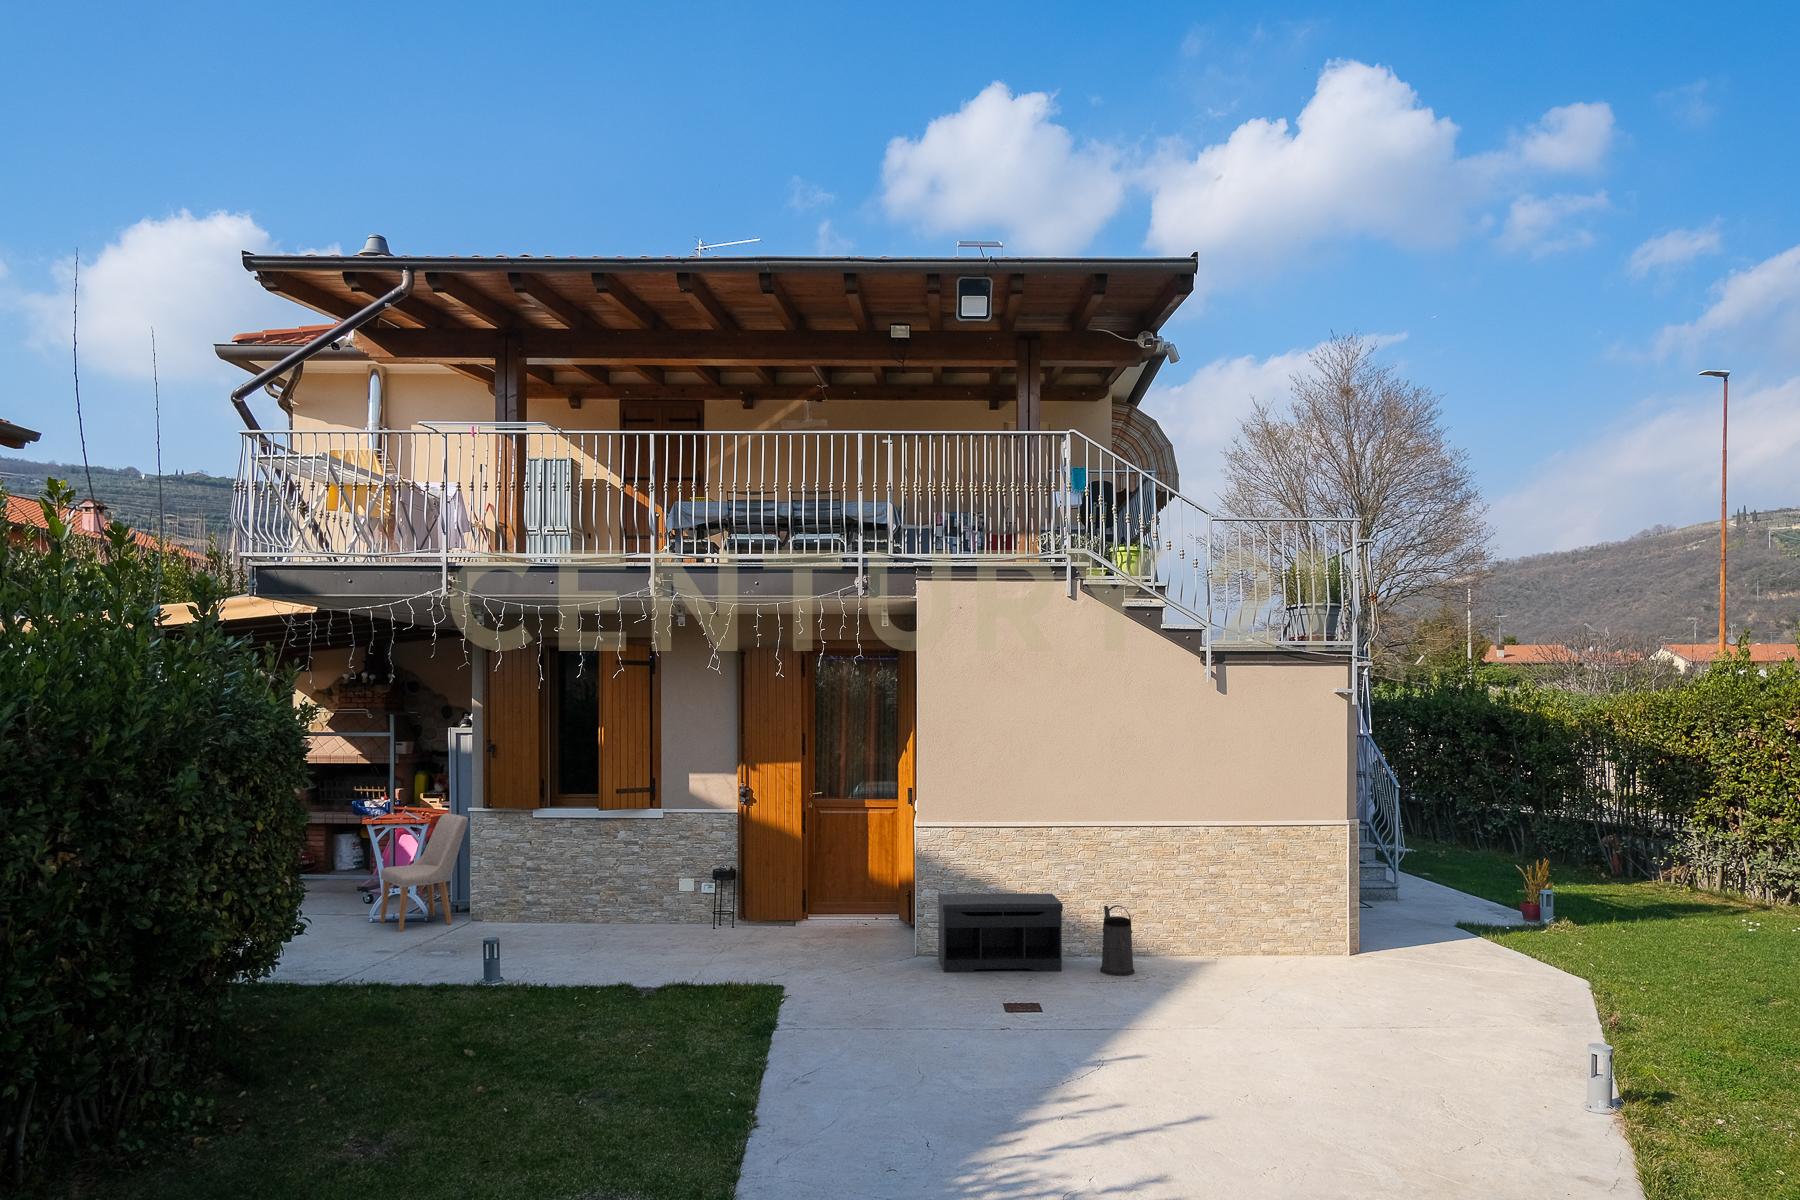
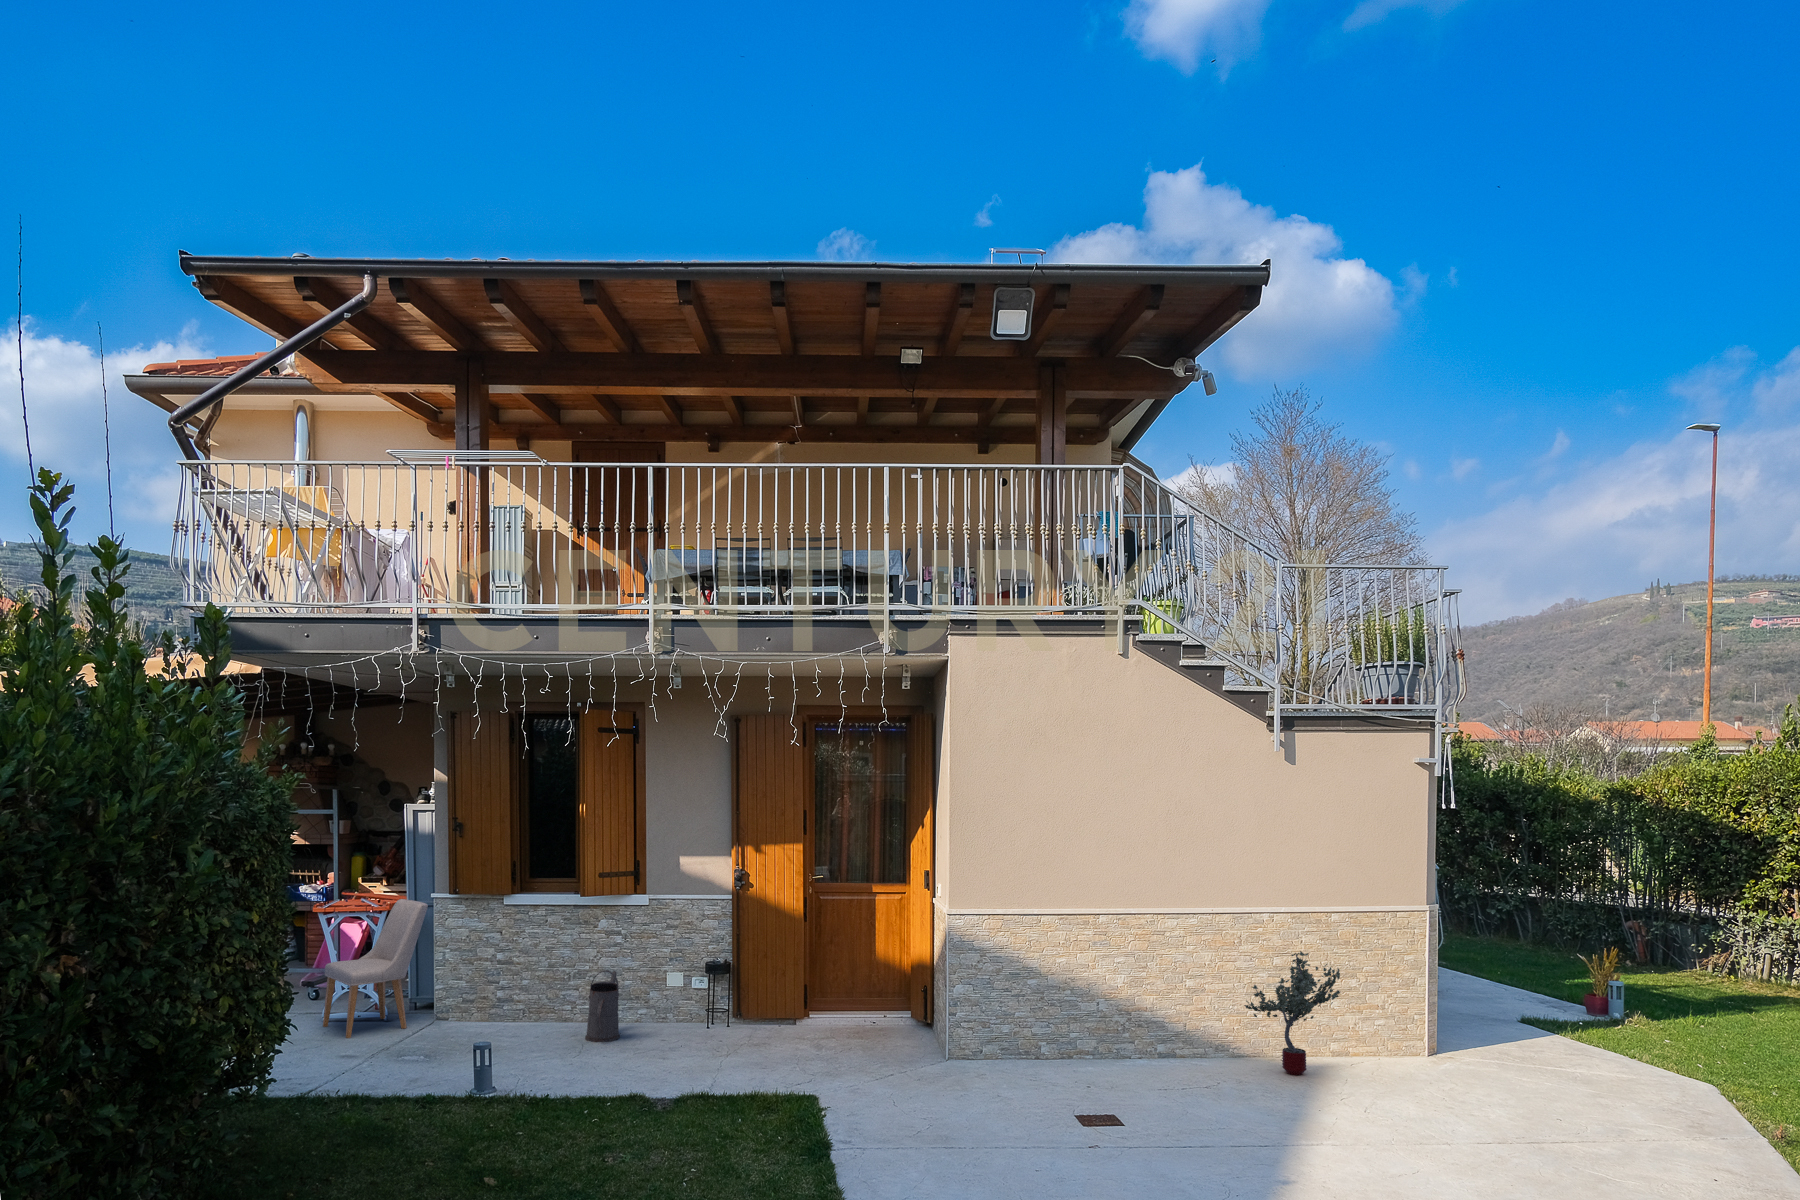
potted tree: none [1179,860,1267,969] -> present [1244,951,1340,1075]
bench: present [938,894,1063,972] -> none [973,990,1117,1083]
watering can: present [1101,905,1135,976] -> present [585,970,620,1042]

